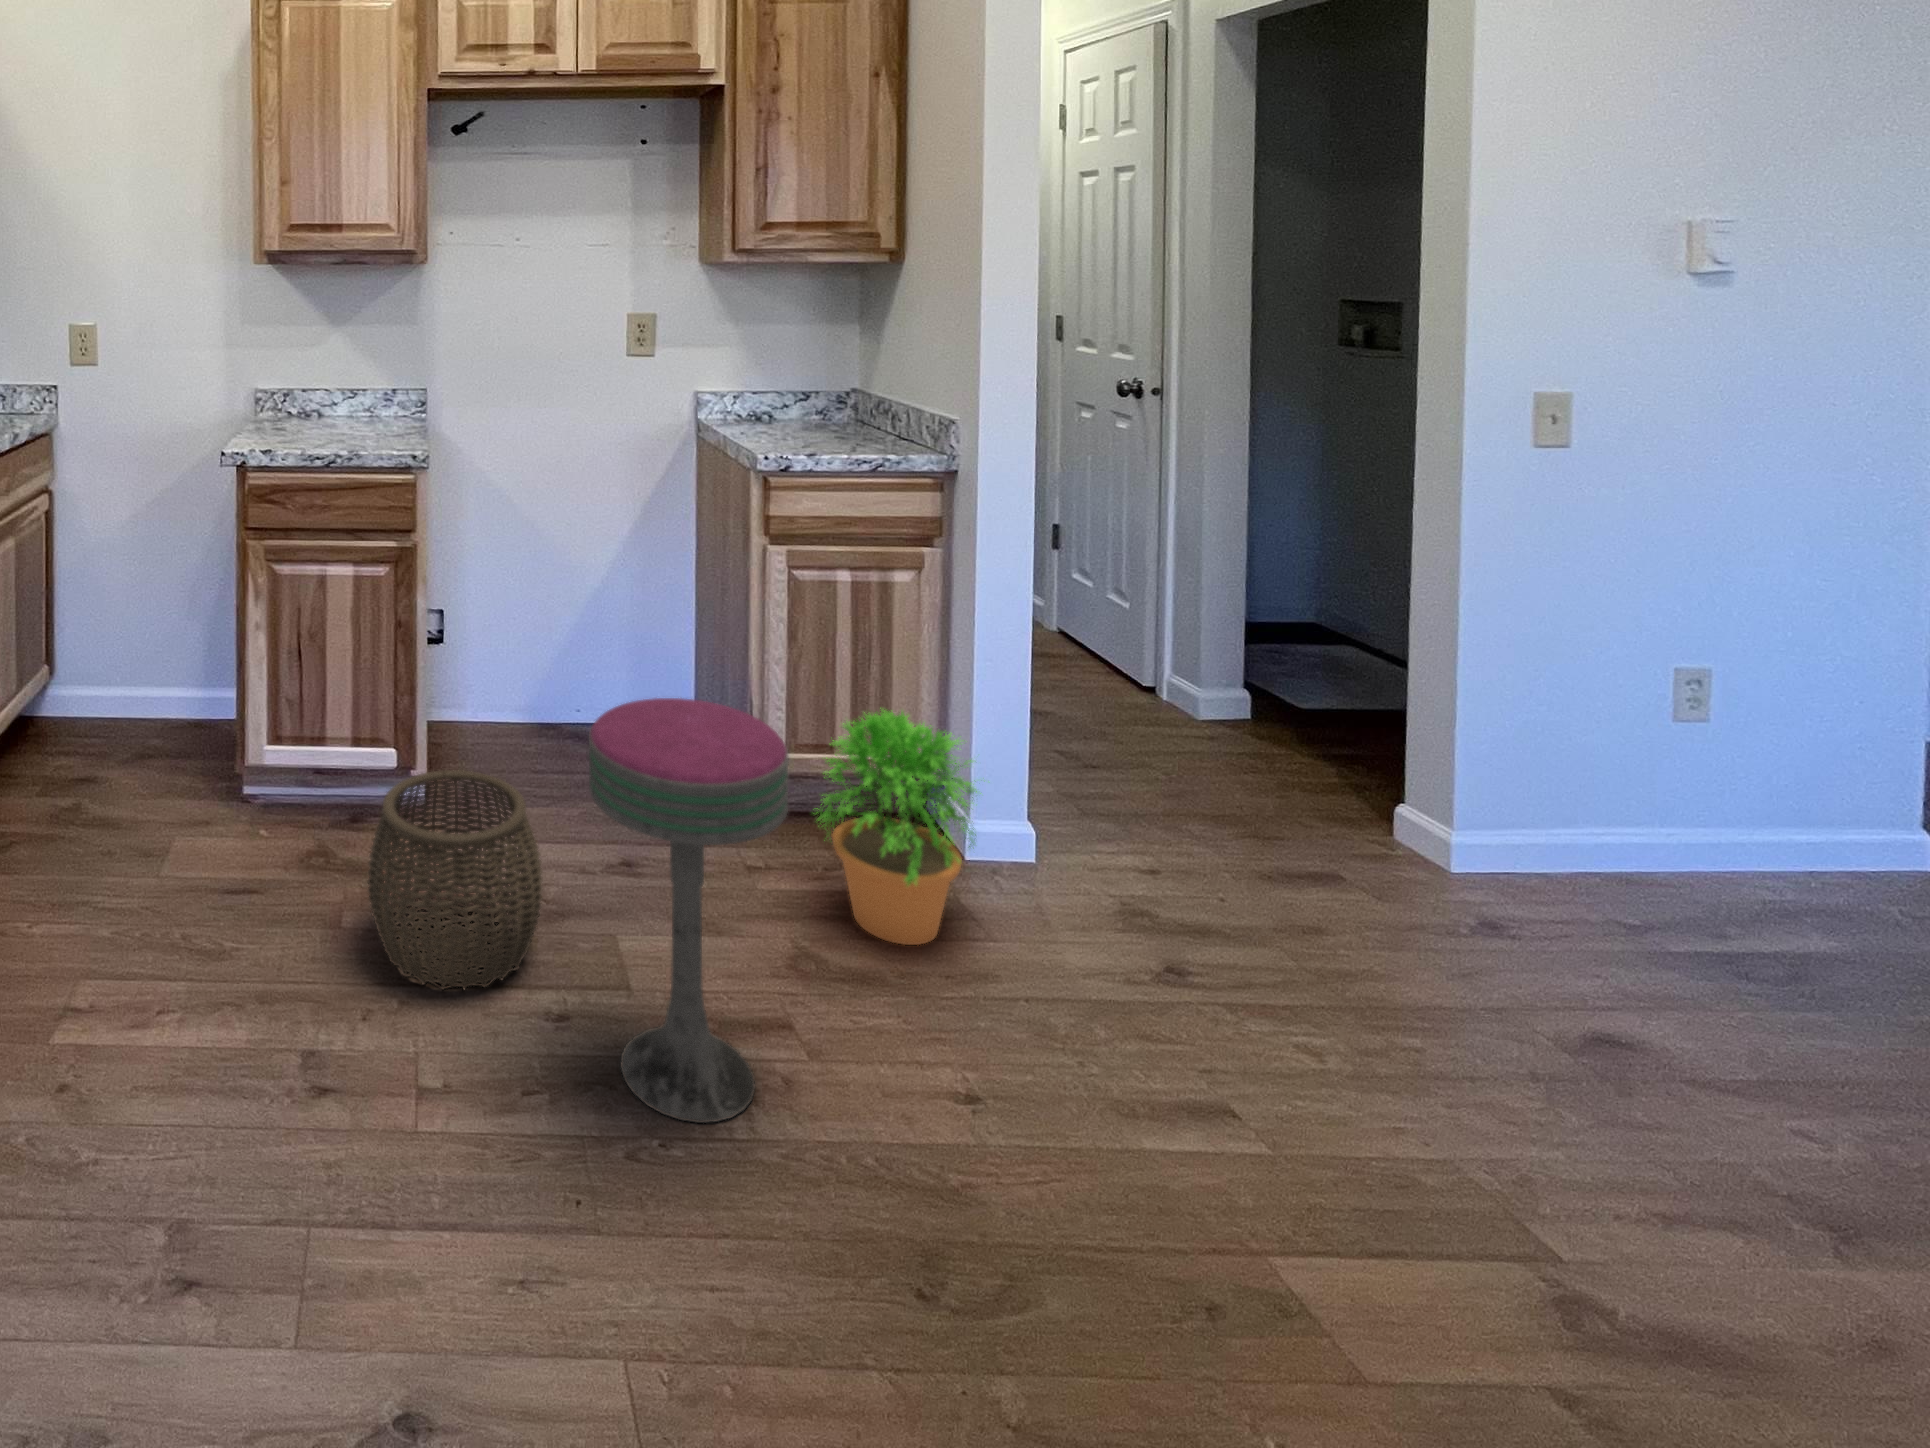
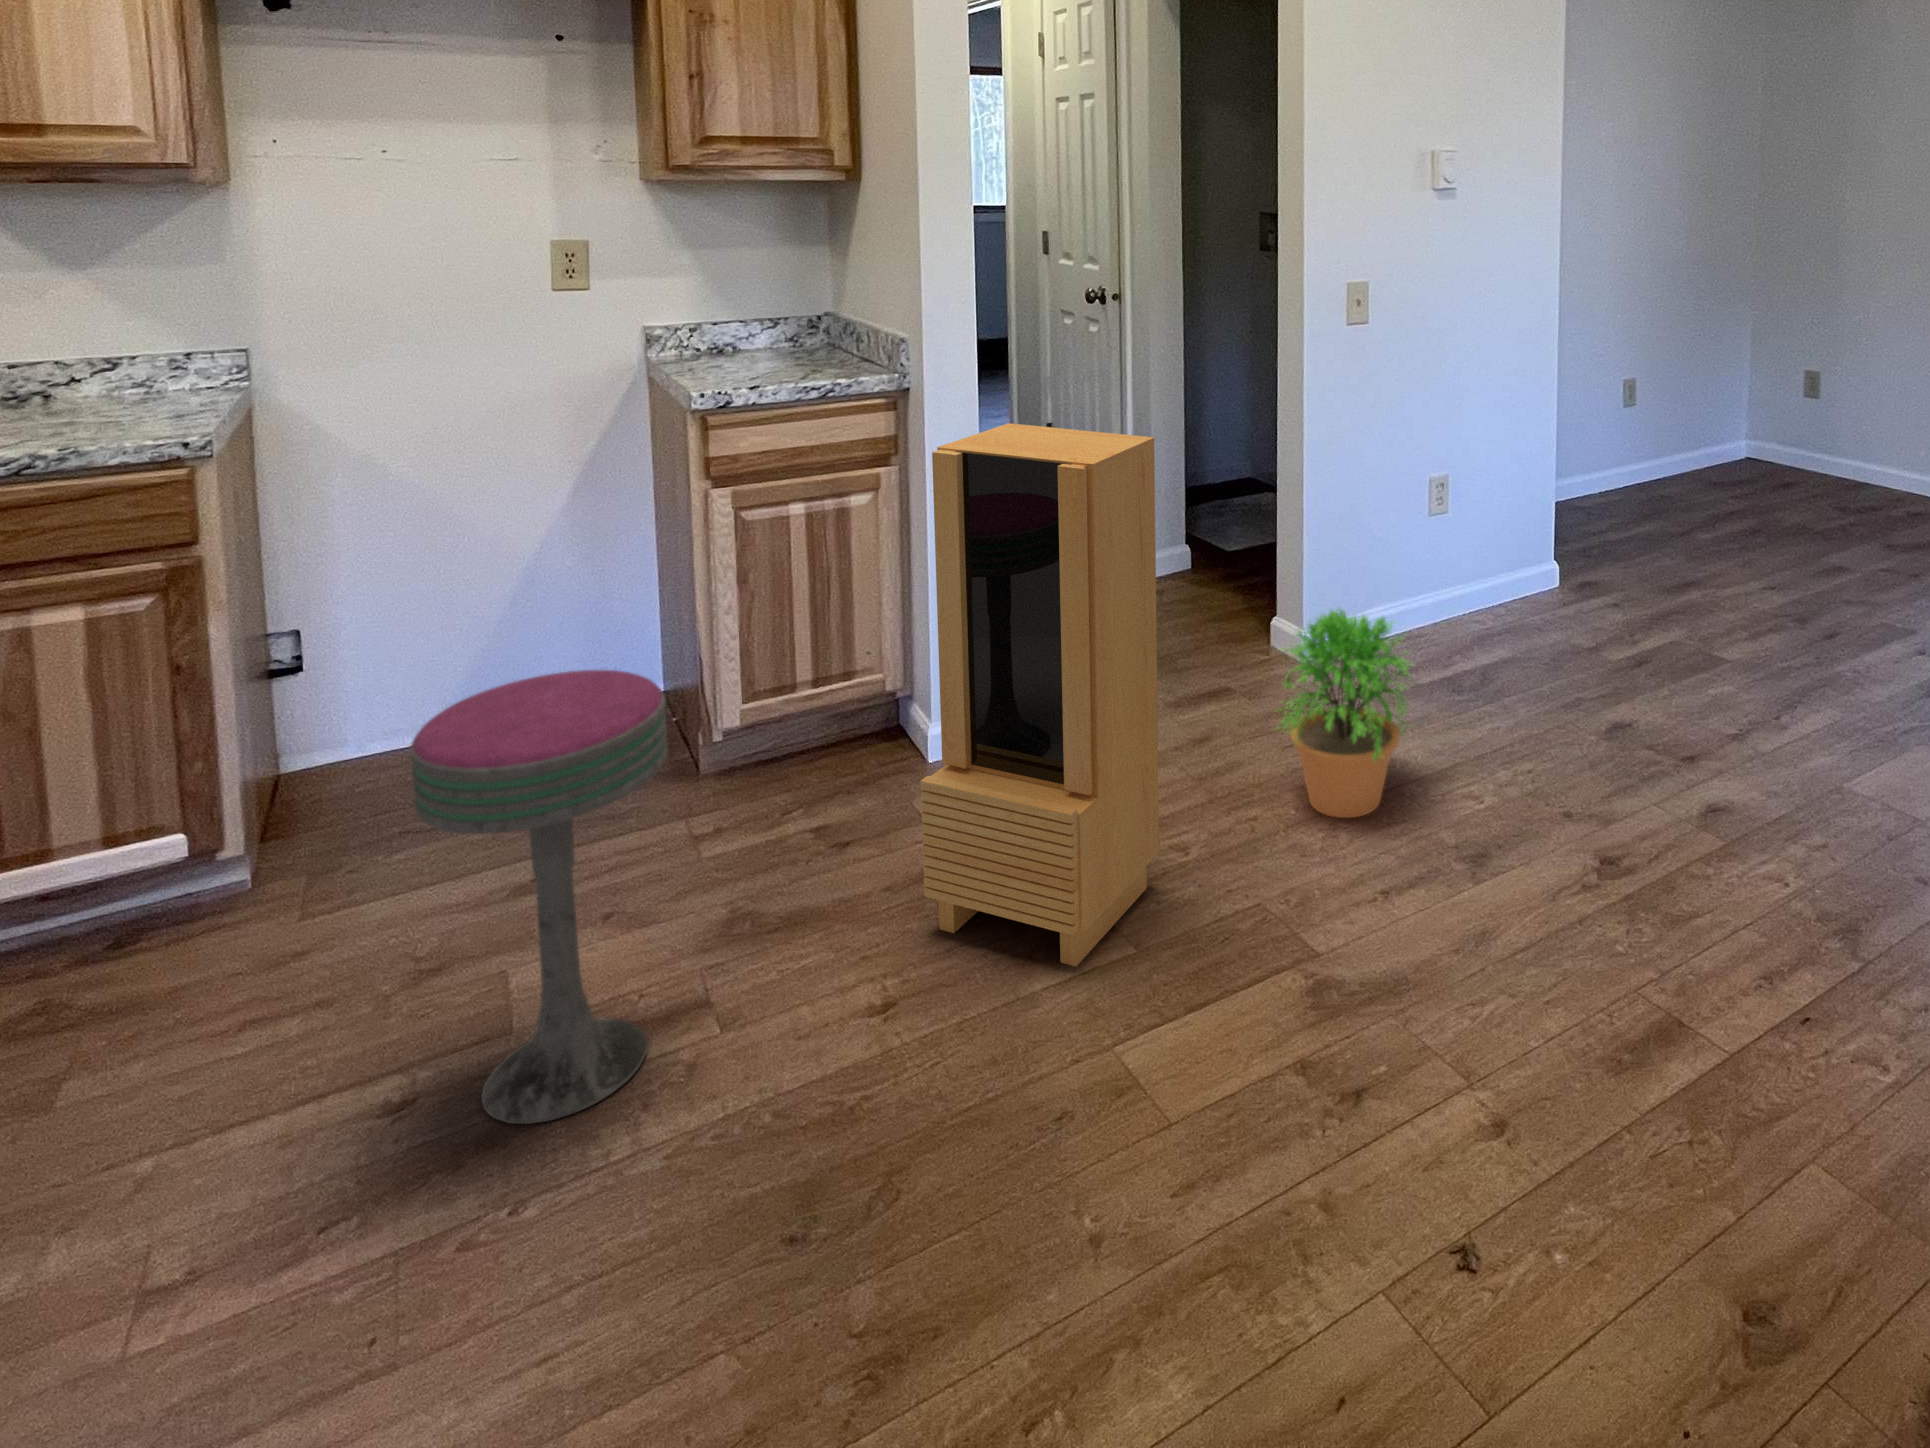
storage cabinet: none [1022,524,1345,1199] -> present [920,423,1159,967]
potted plant: present [816,711,981,945] -> present [1280,609,1412,818]
woven basket: present [368,770,543,989] -> none [95,825,394,1113]

